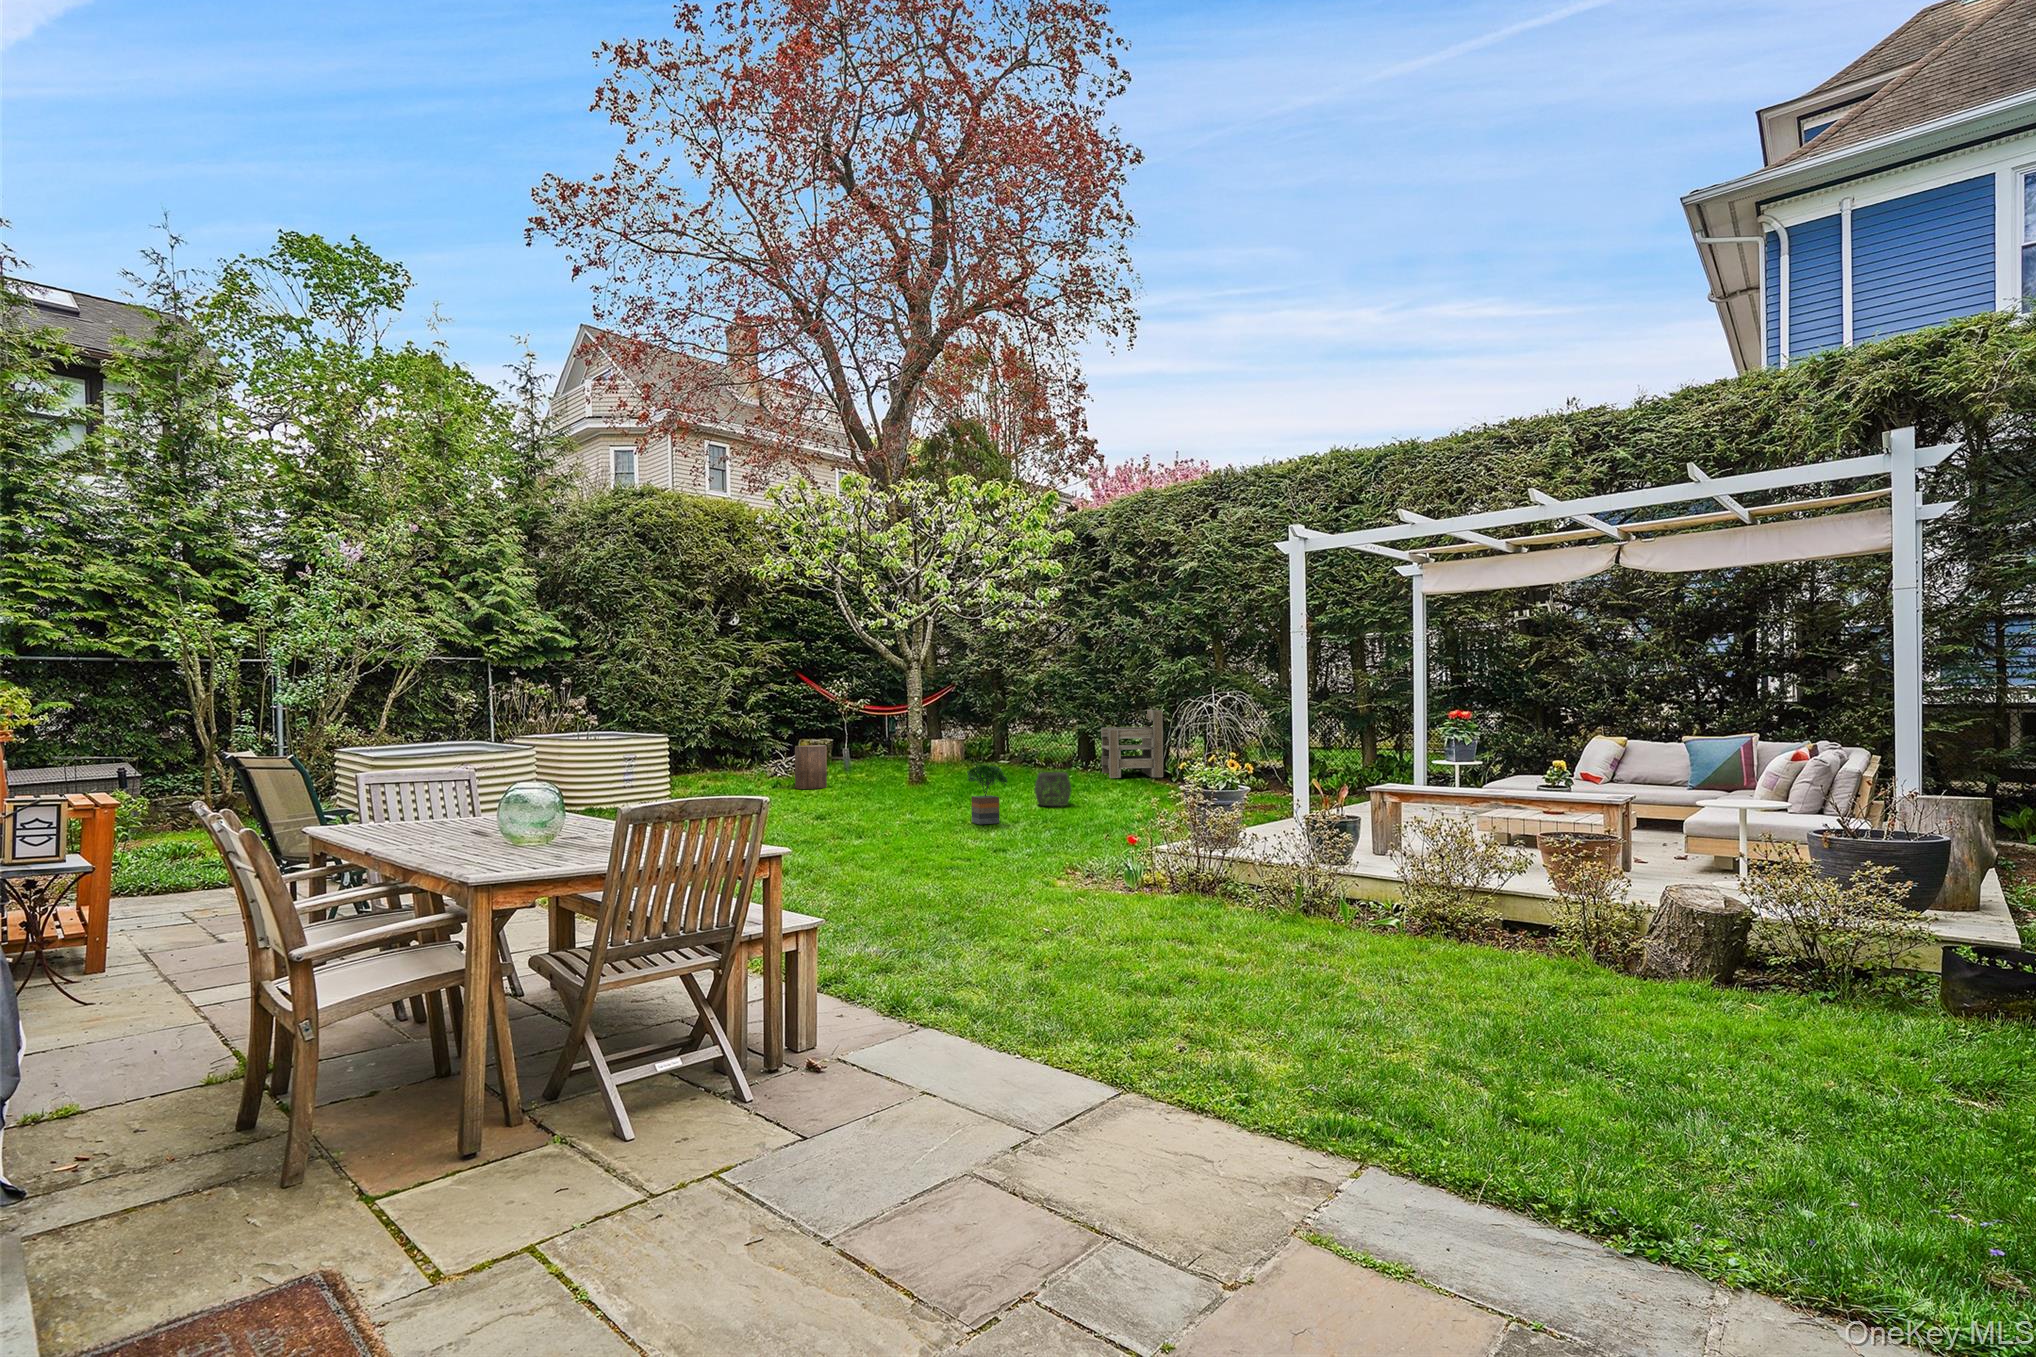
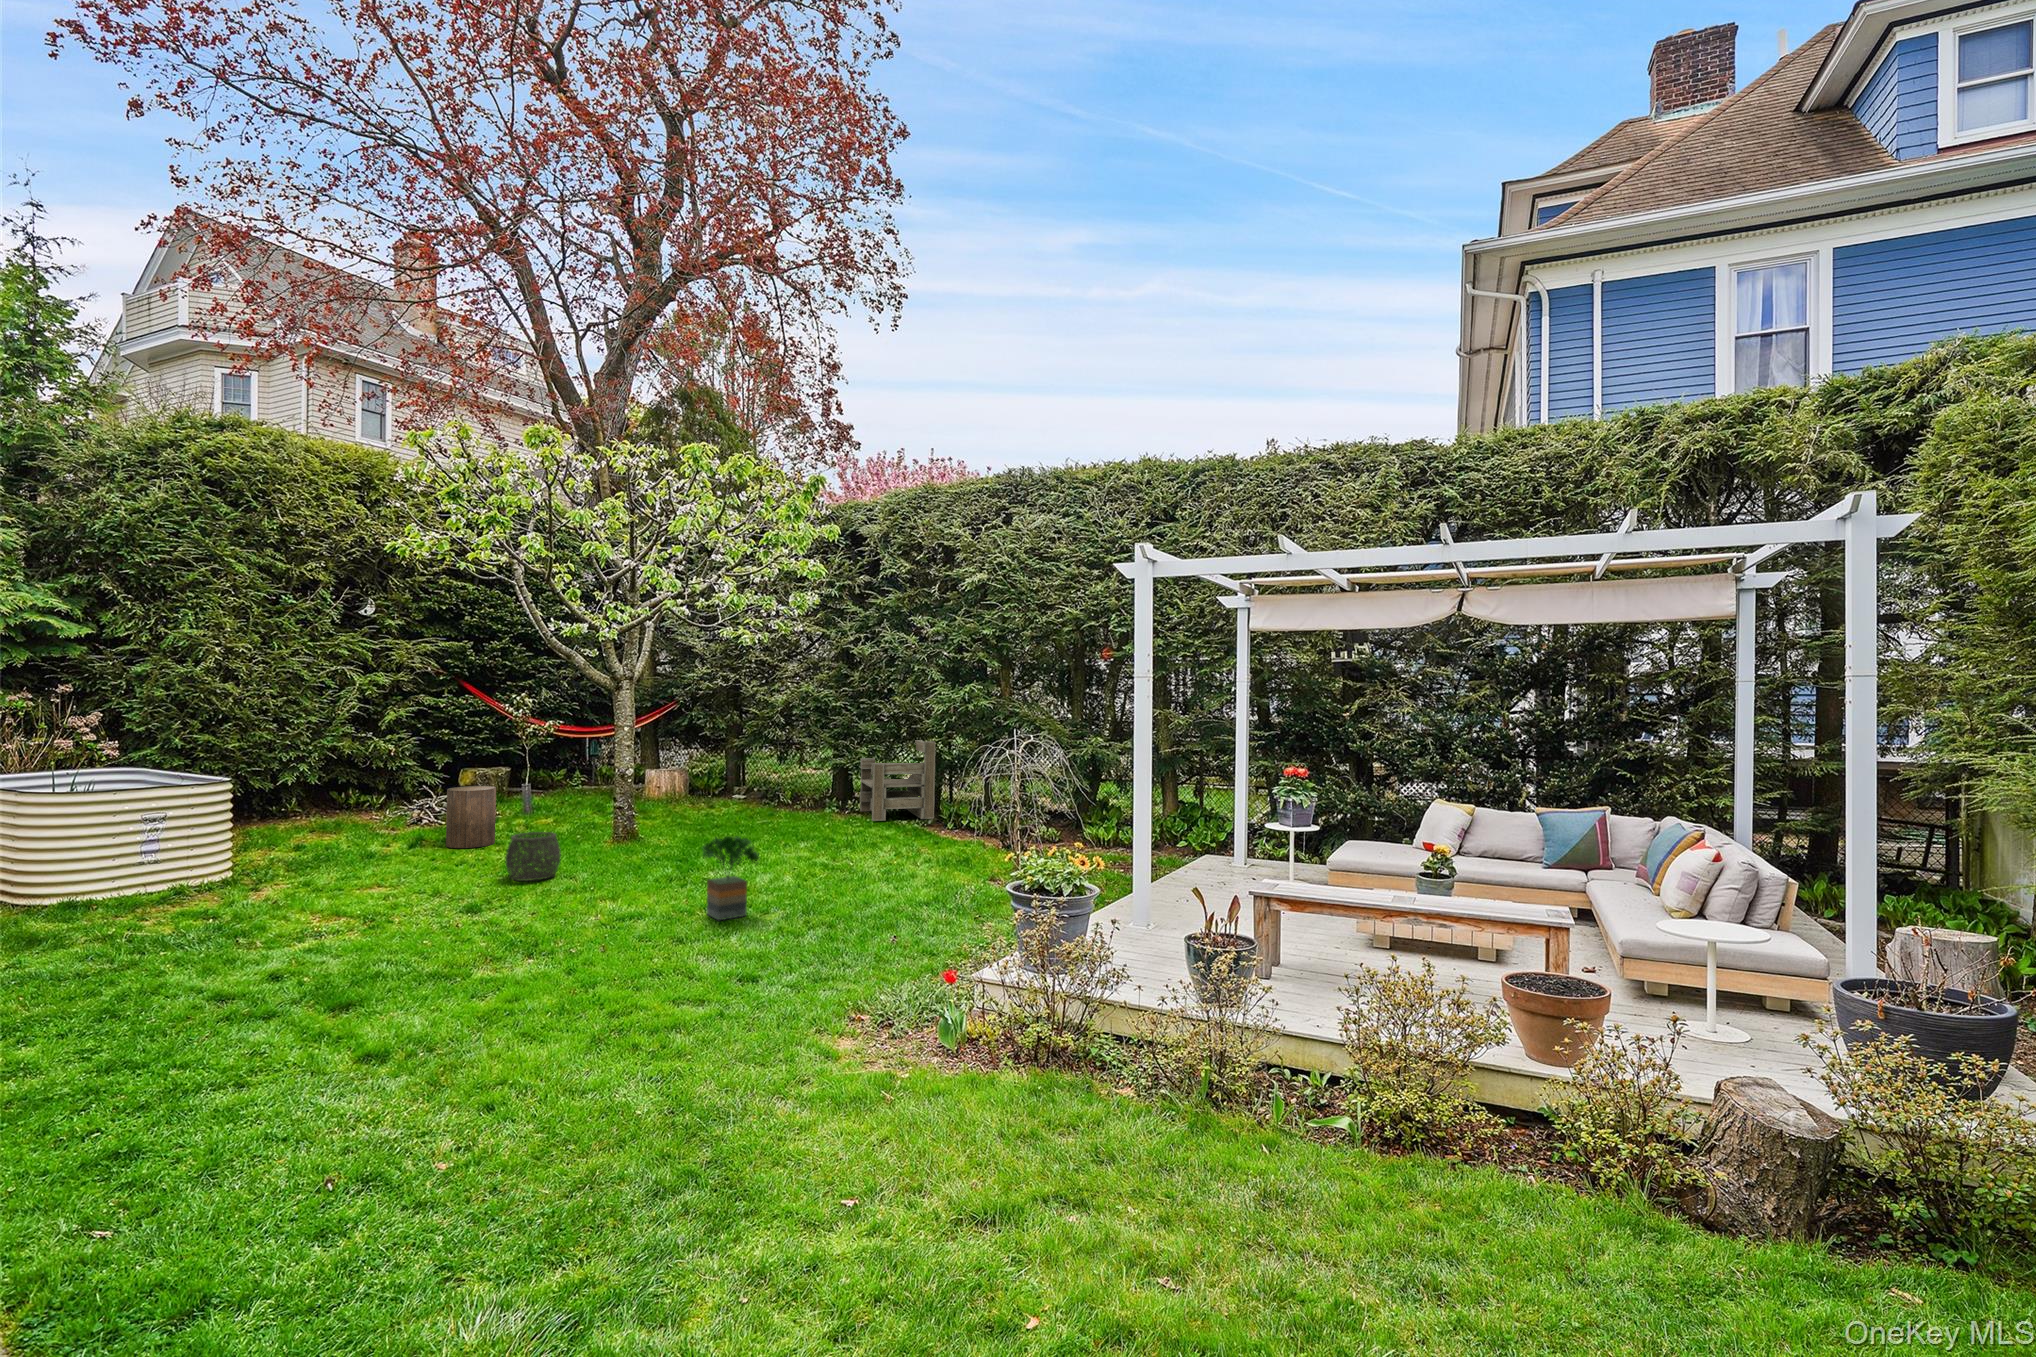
woven basket: present [1034,772,1071,806] -> present [505,832,561,881]

